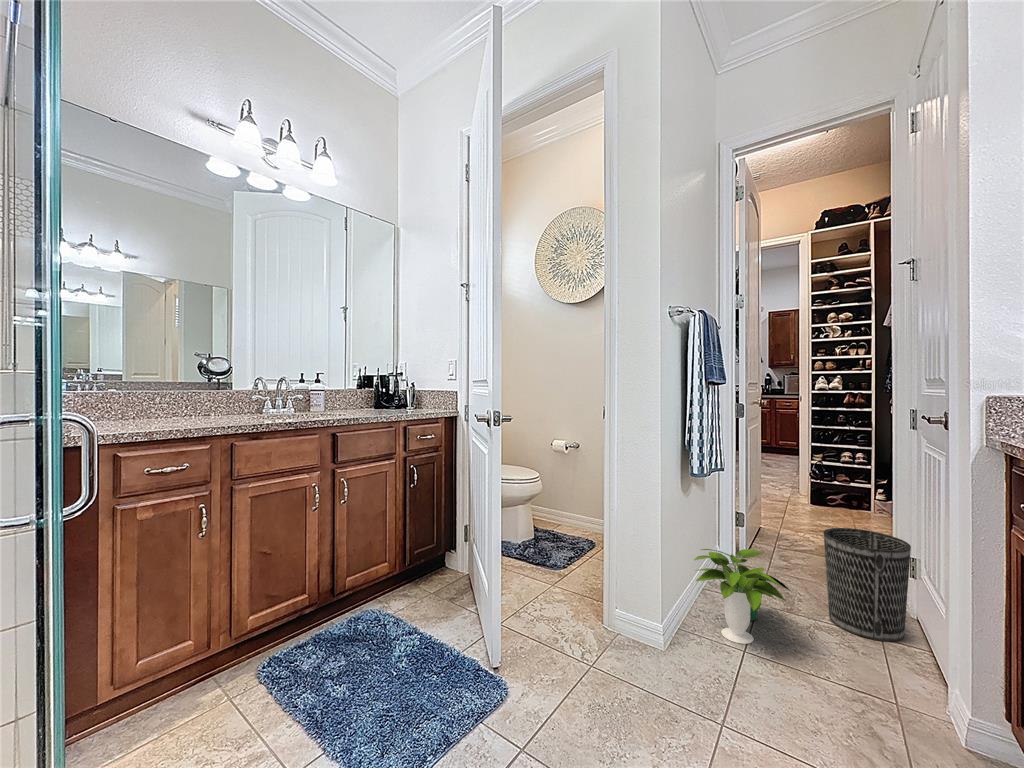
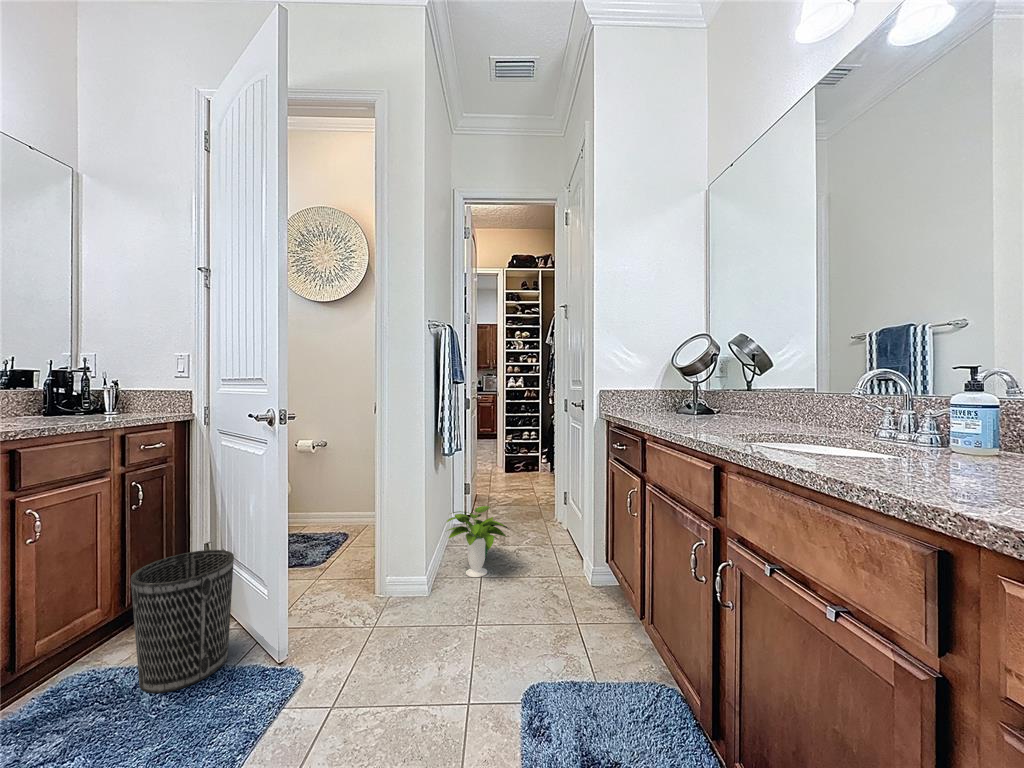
wastebasket: present [824,528,911,642] -> present [131,550,234,693]

